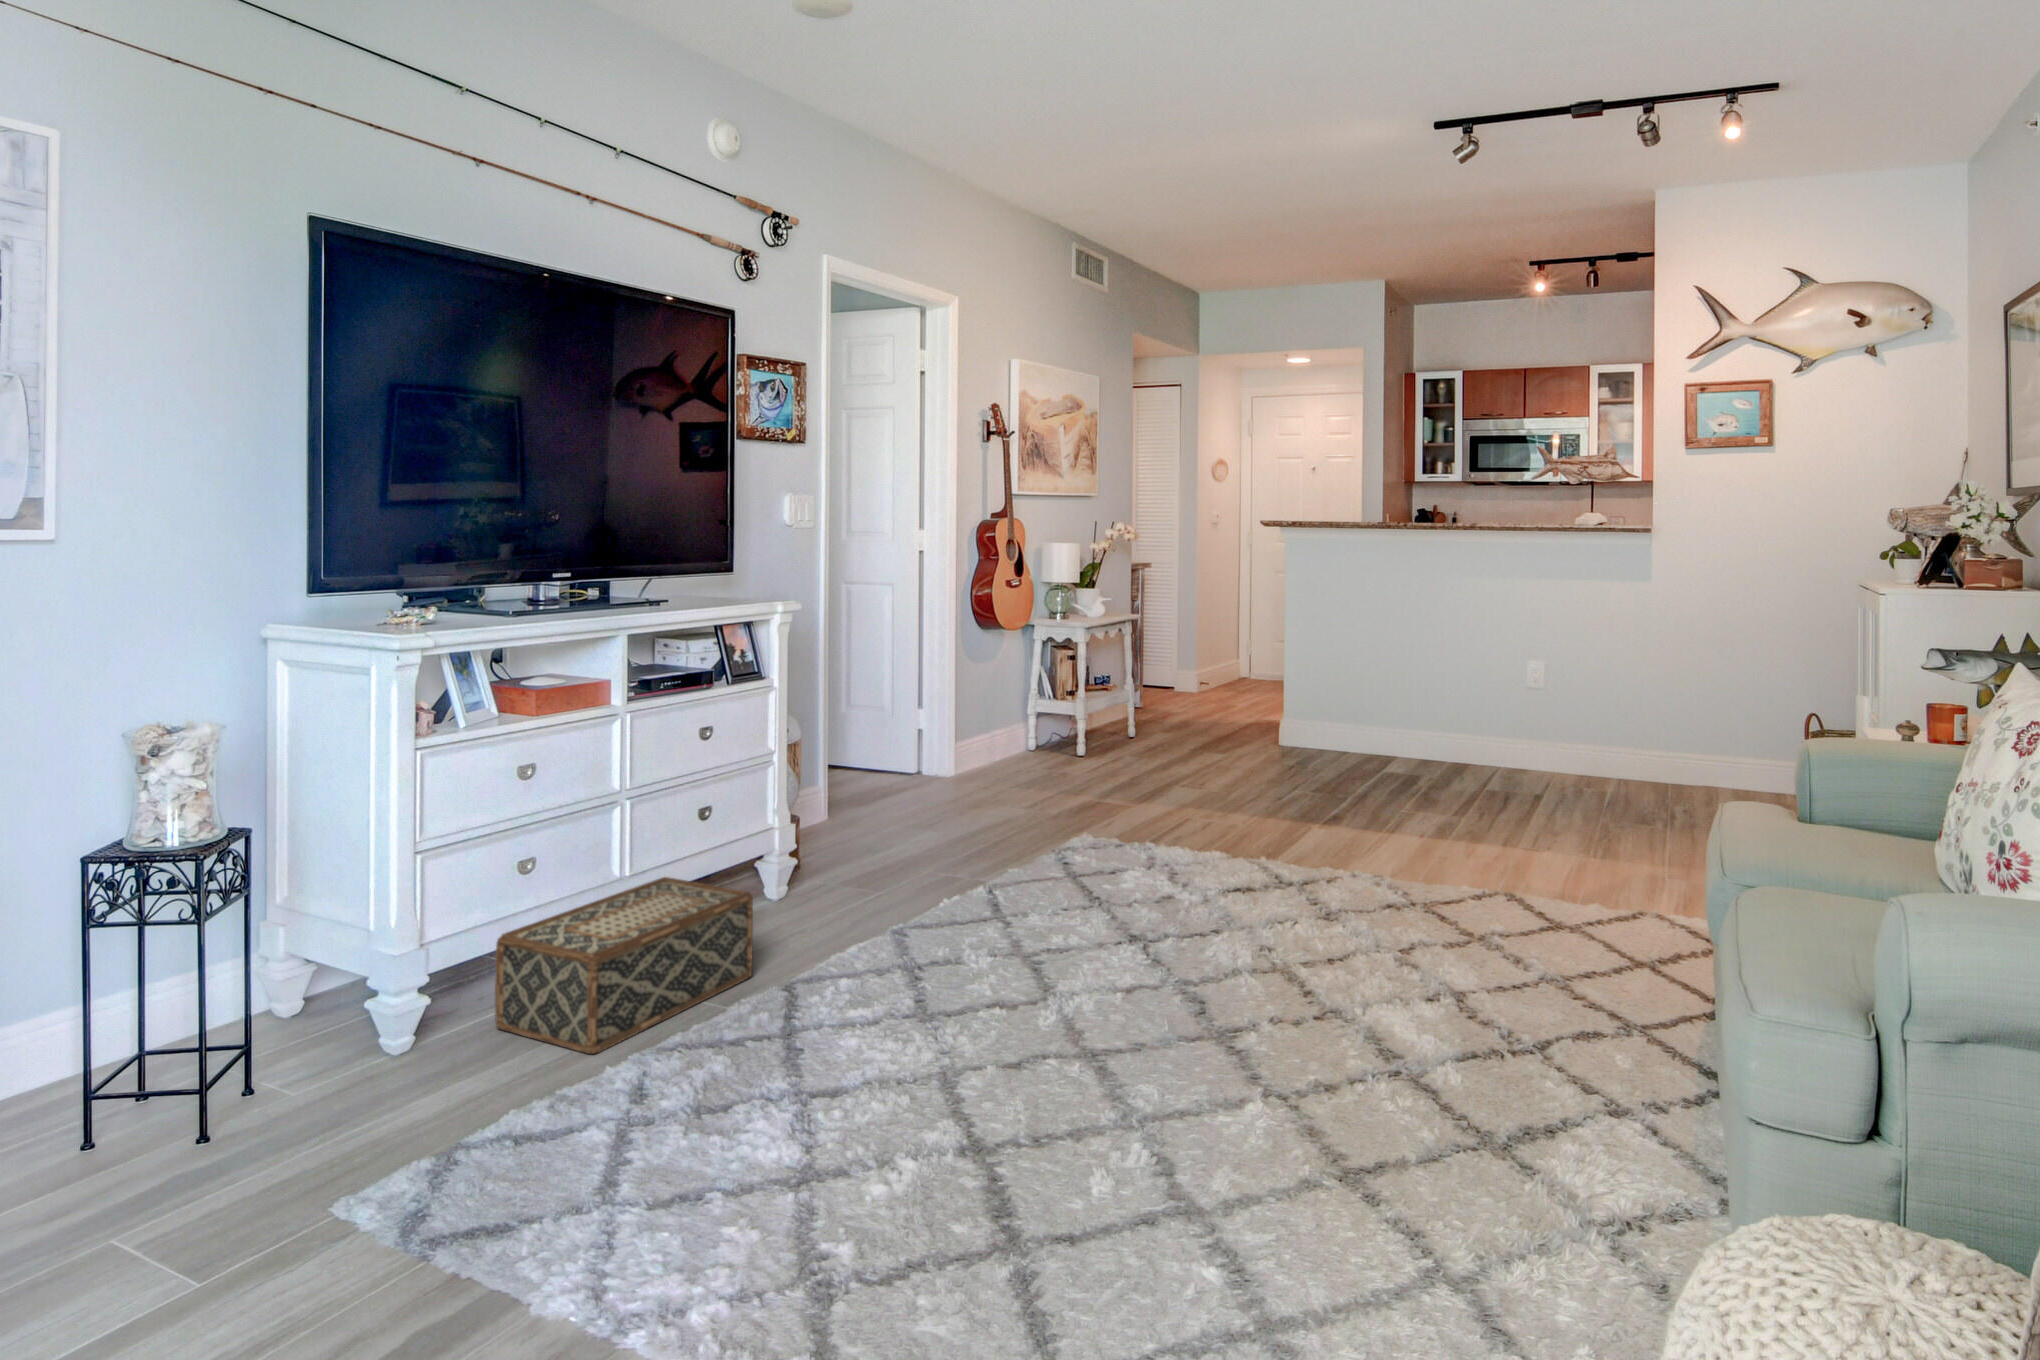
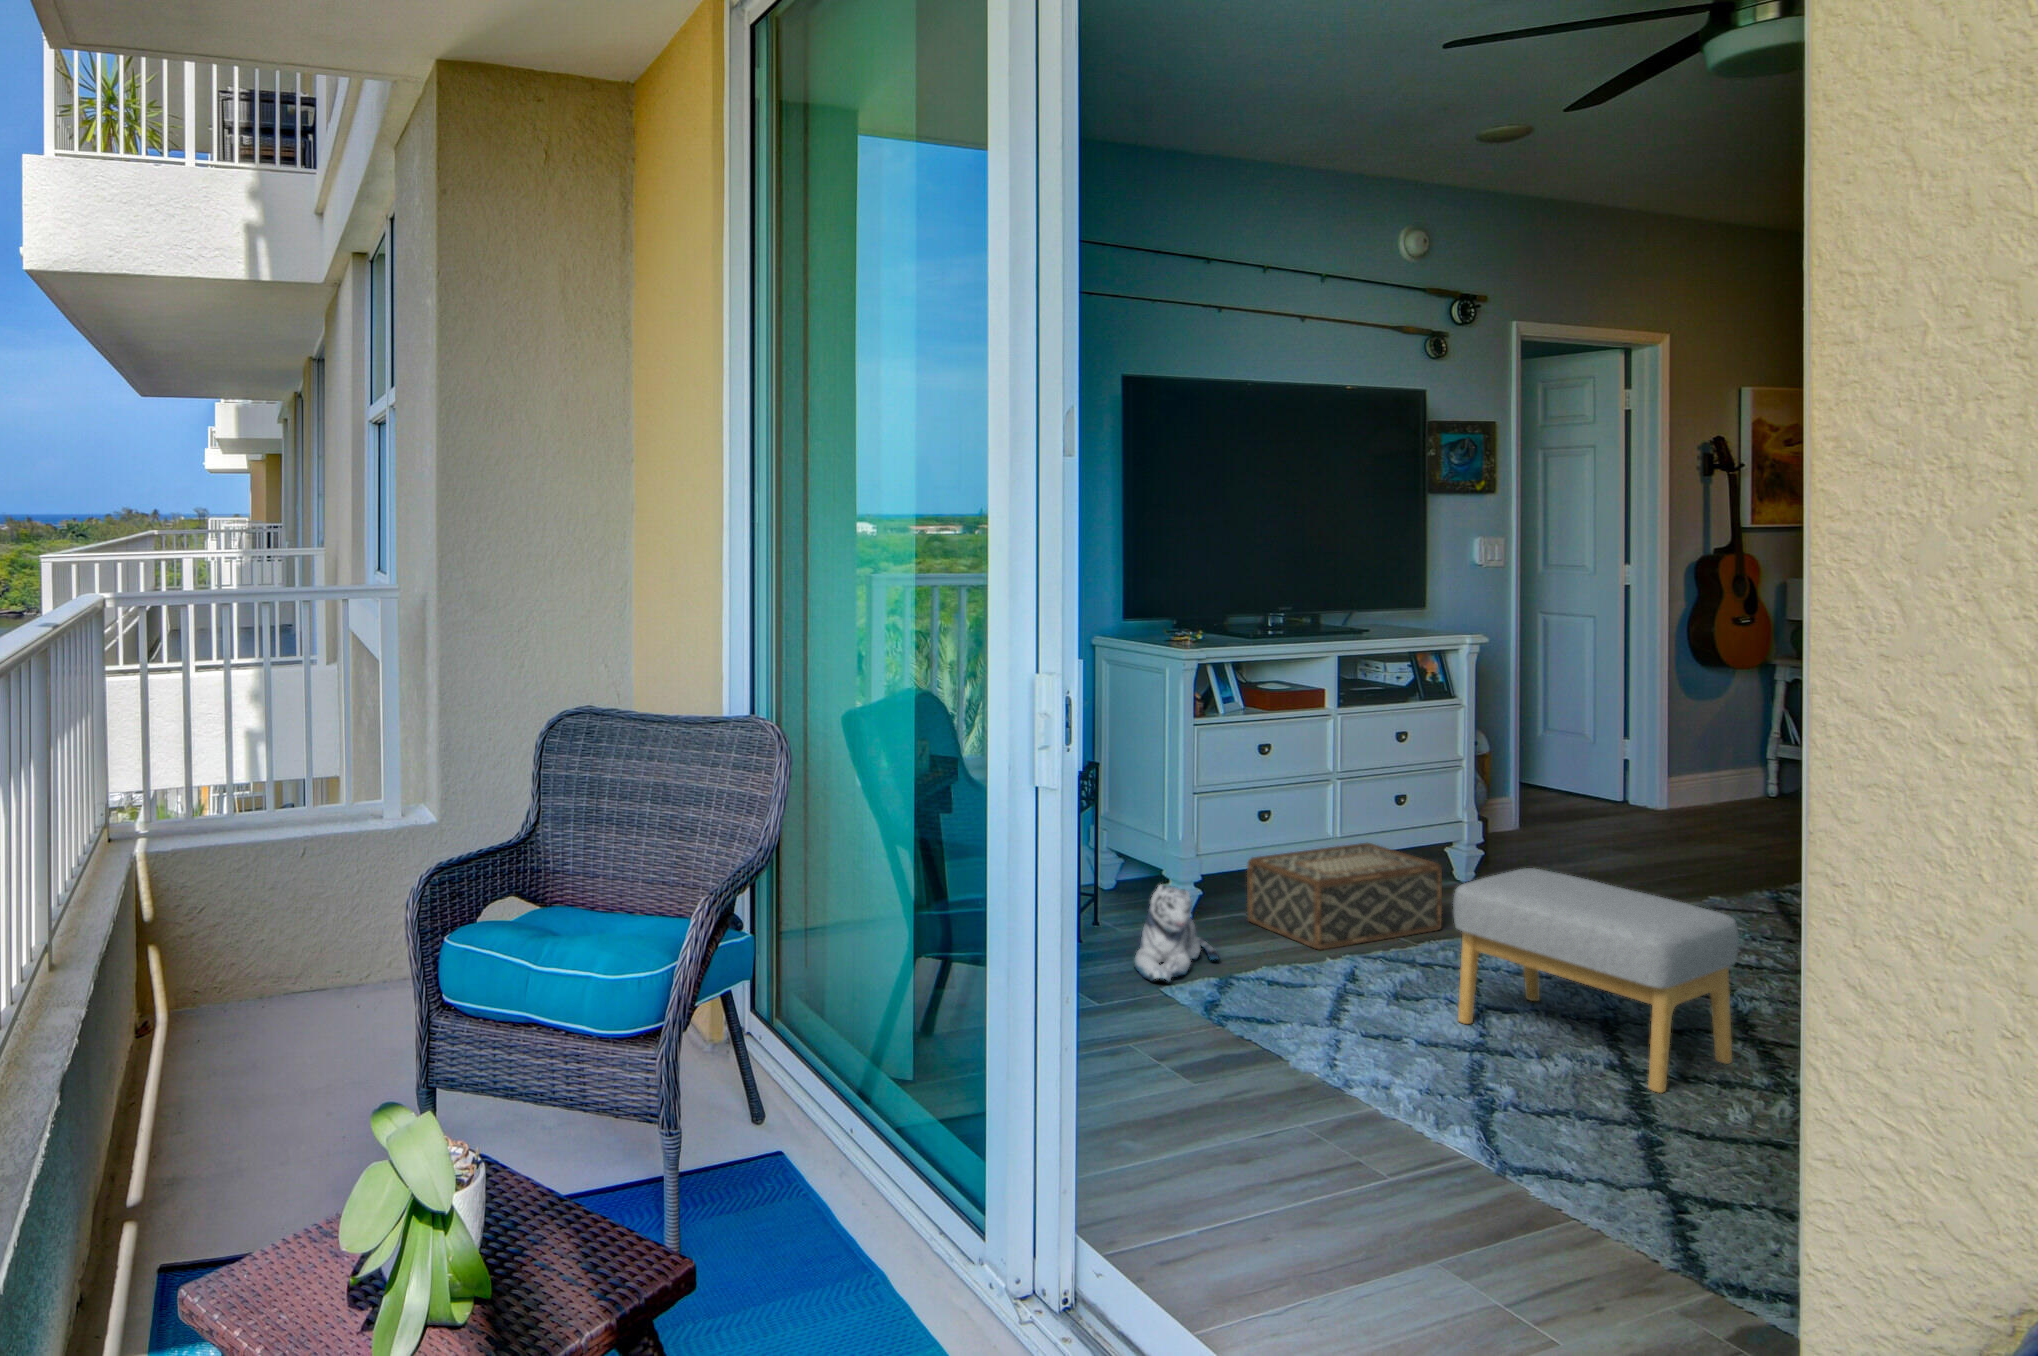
footstool: none [771,889,1087,1180] -> present [1453,868,1739,1093]
plush toy: none [278,1023,436,1207] -> present [1134,885,1218,981]

